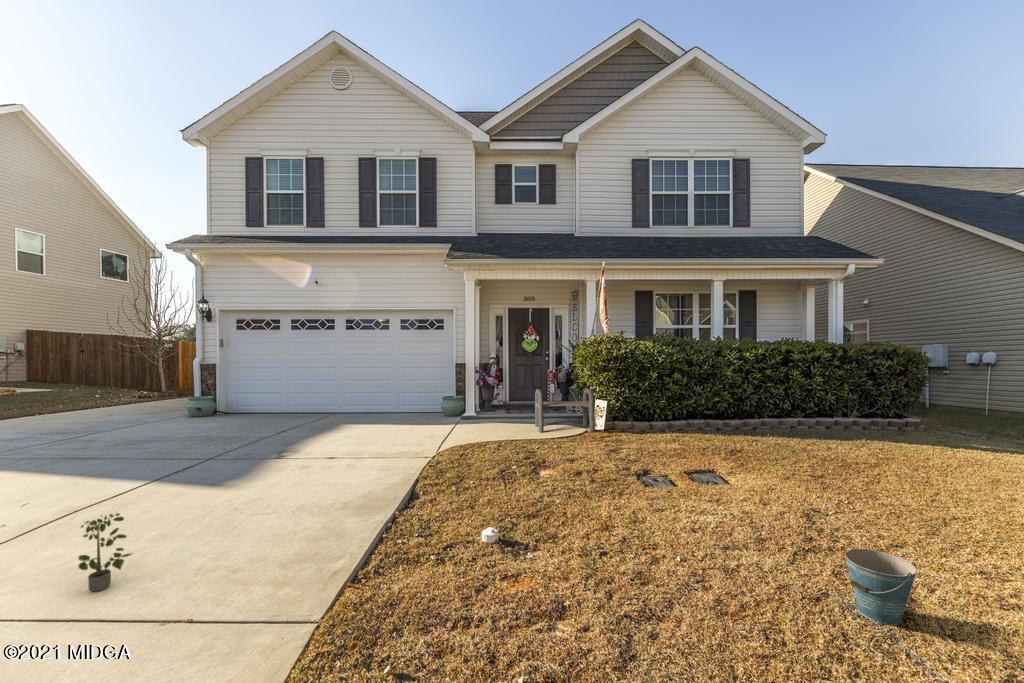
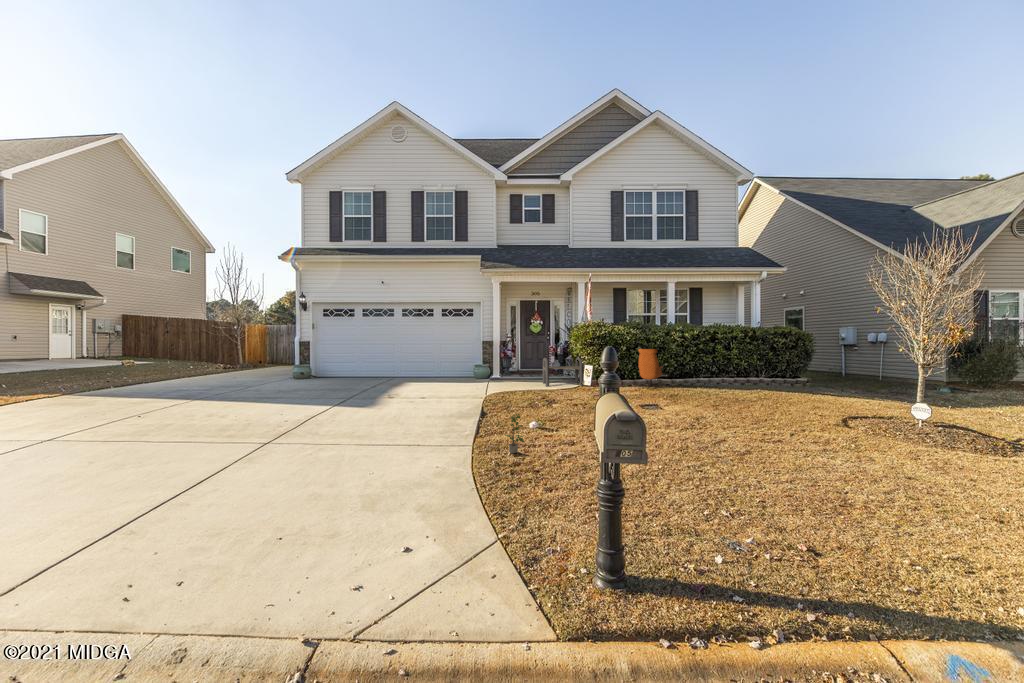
lounge chair: none [677,377,717,440] -> present [638,349,663,388]
potted plant: present [78,513,132,591] -> present [505,414,524,453]
bucket: present [843,547,917,625] -> none [696,418,725,447]

